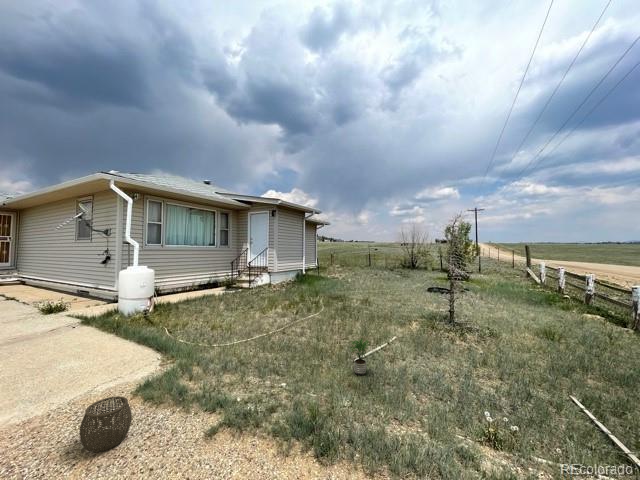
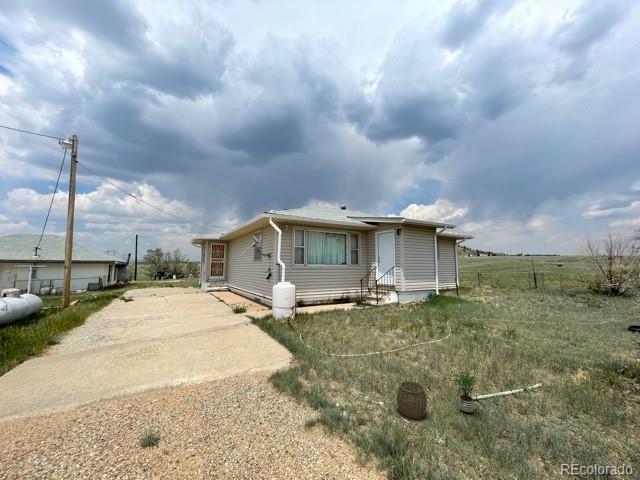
woven basket: present [79,396,132,453] -> present [397,381,427,418]

